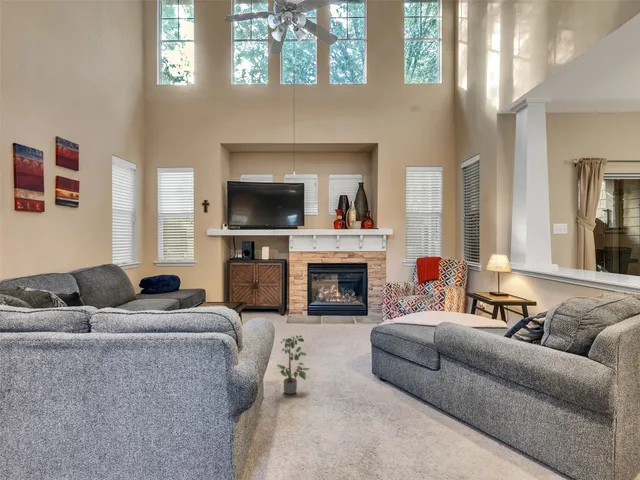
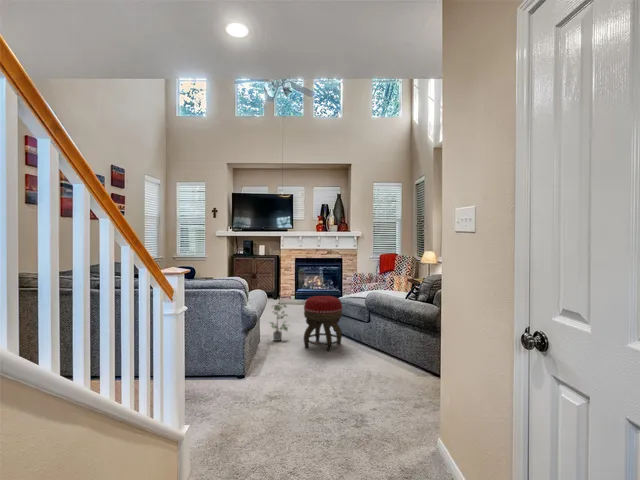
footstool: none [332,325,394,420] -> present [304,296,342,351]

